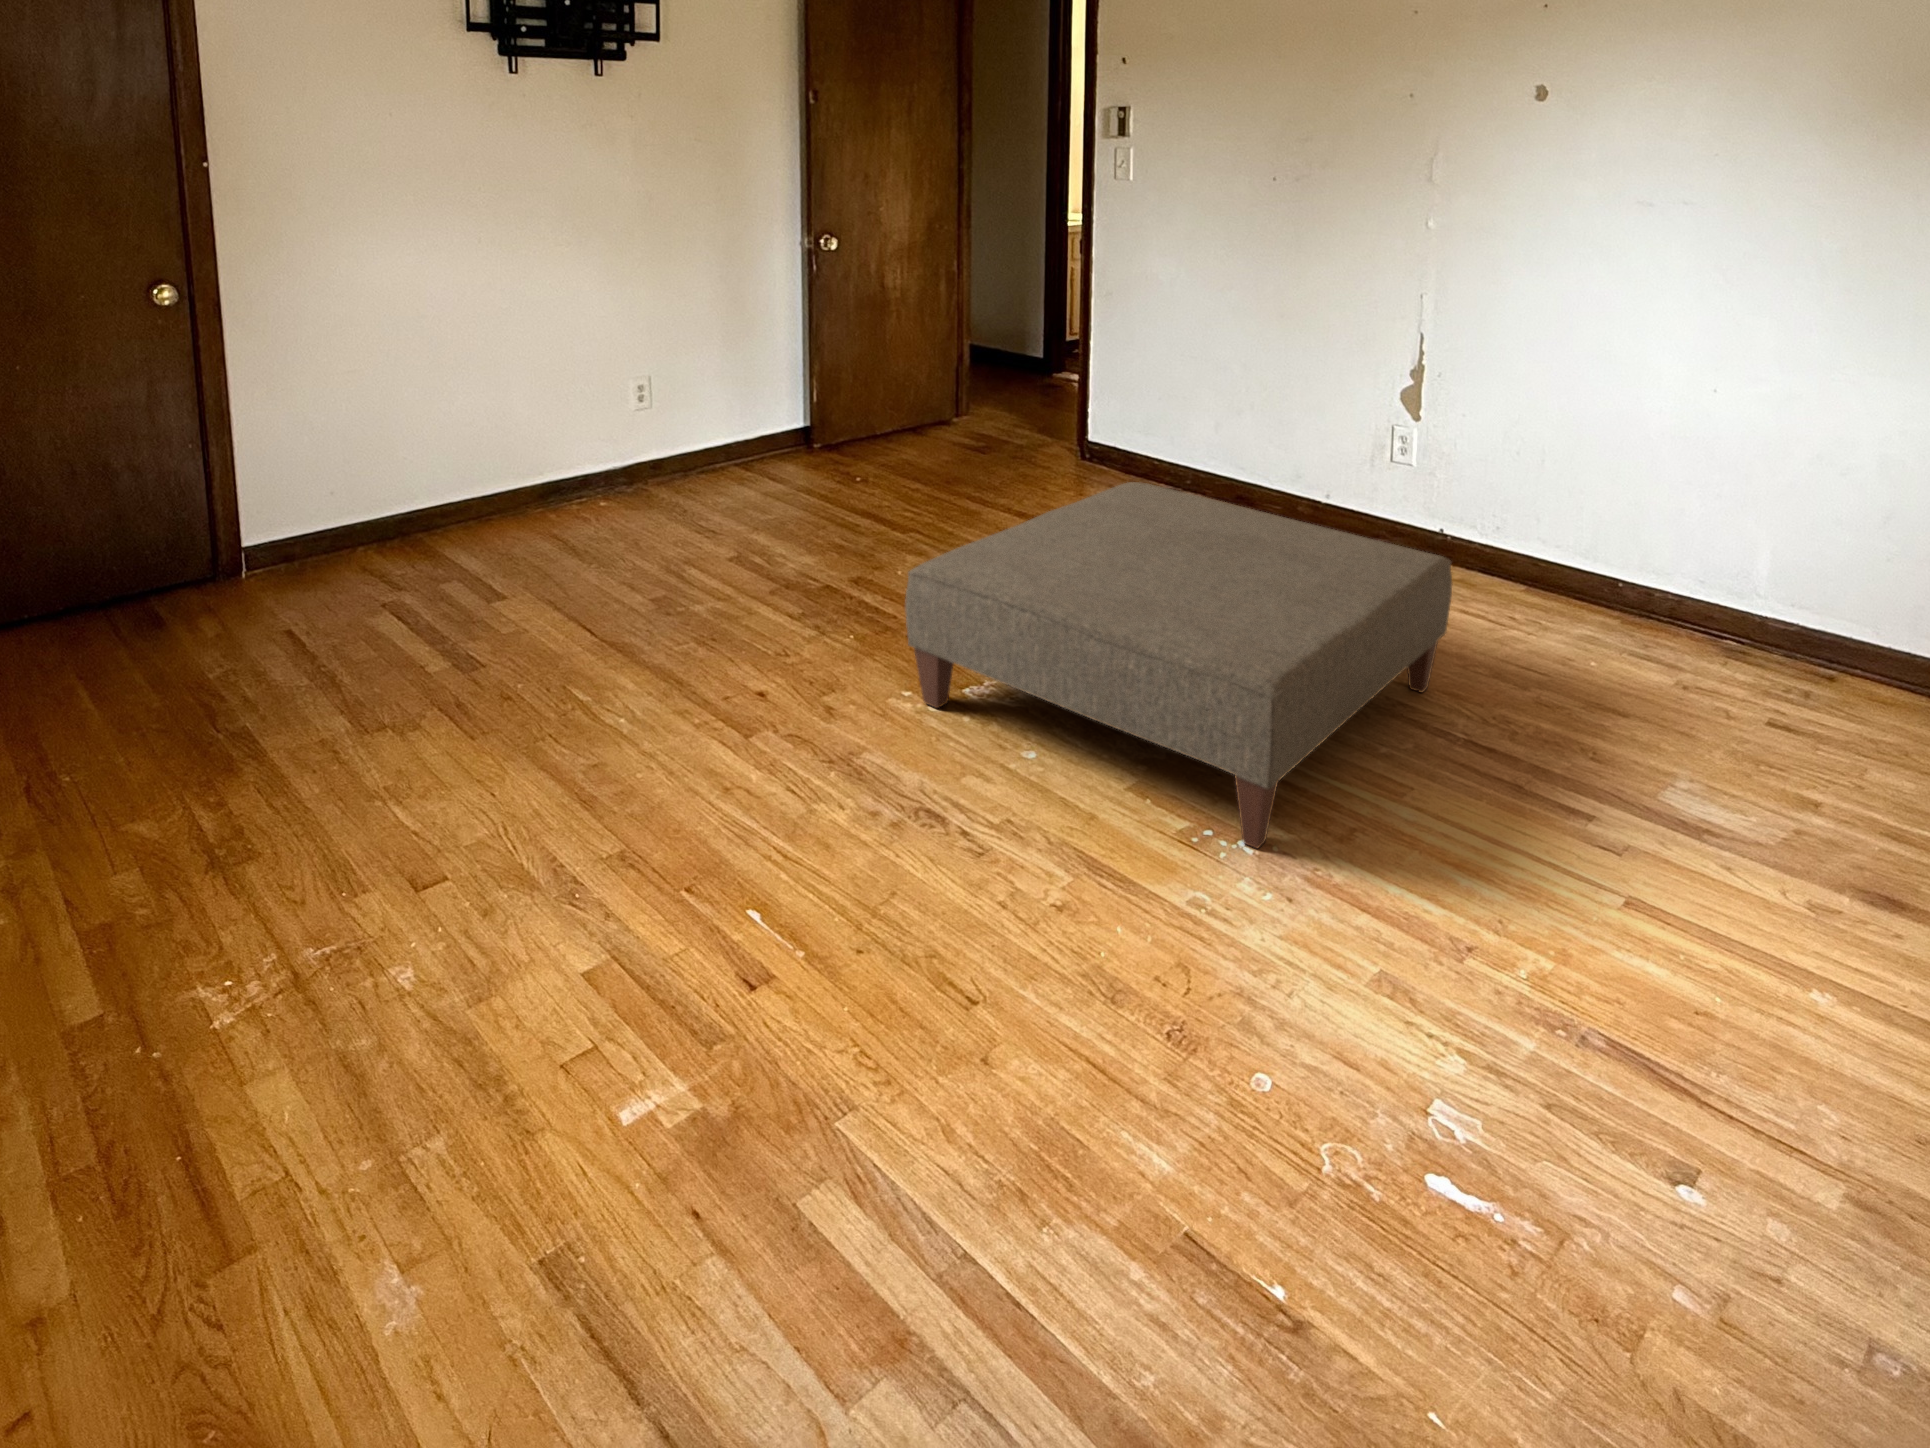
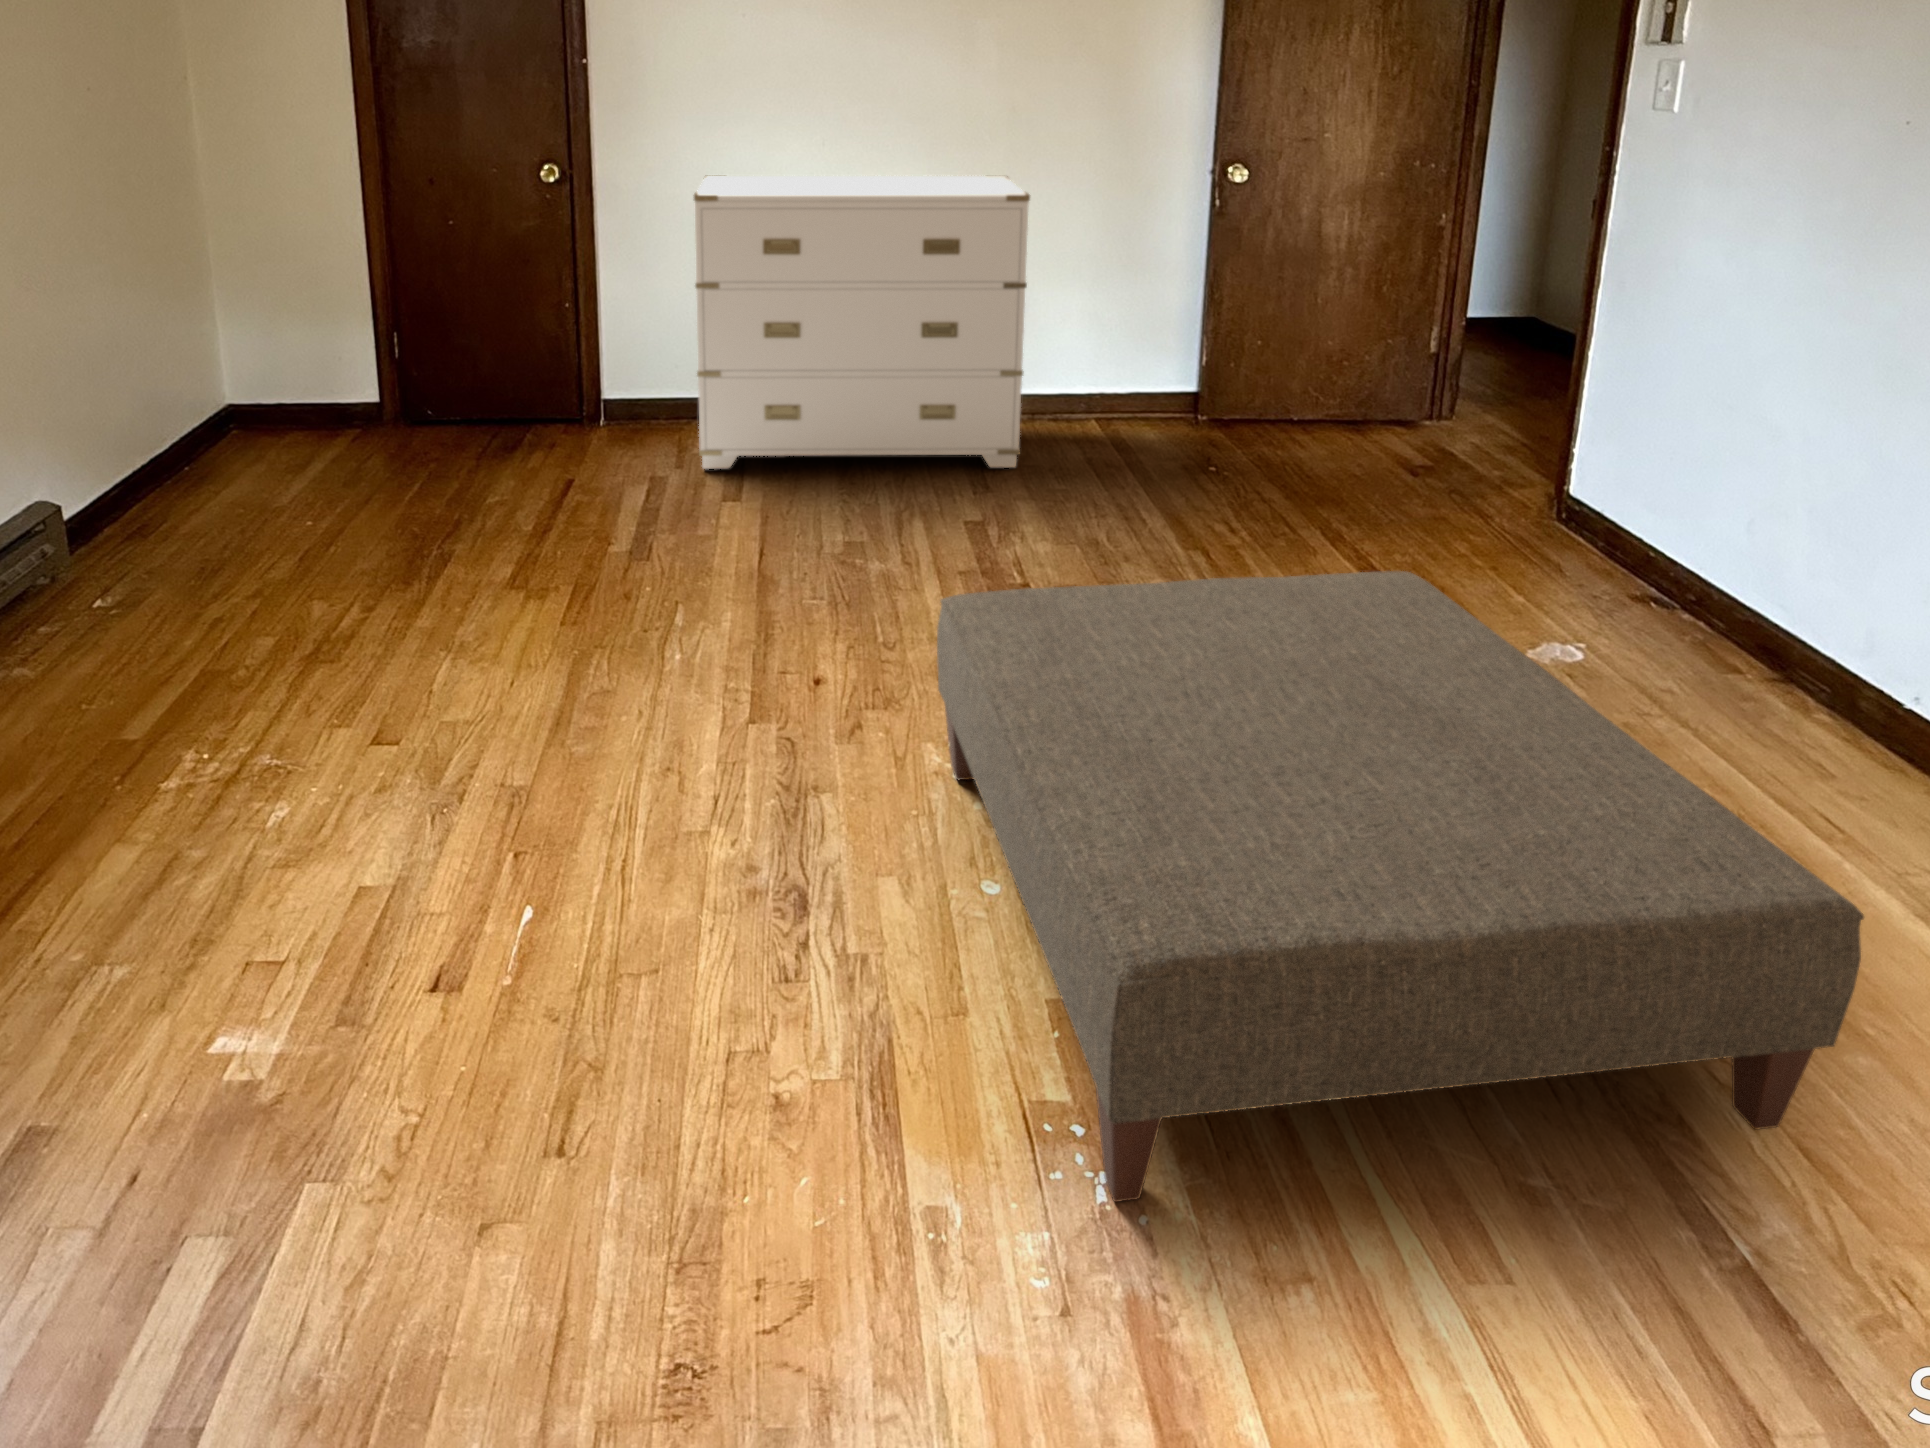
dresser: none [361,258,722,580] -> present [694,176,1030,469]

